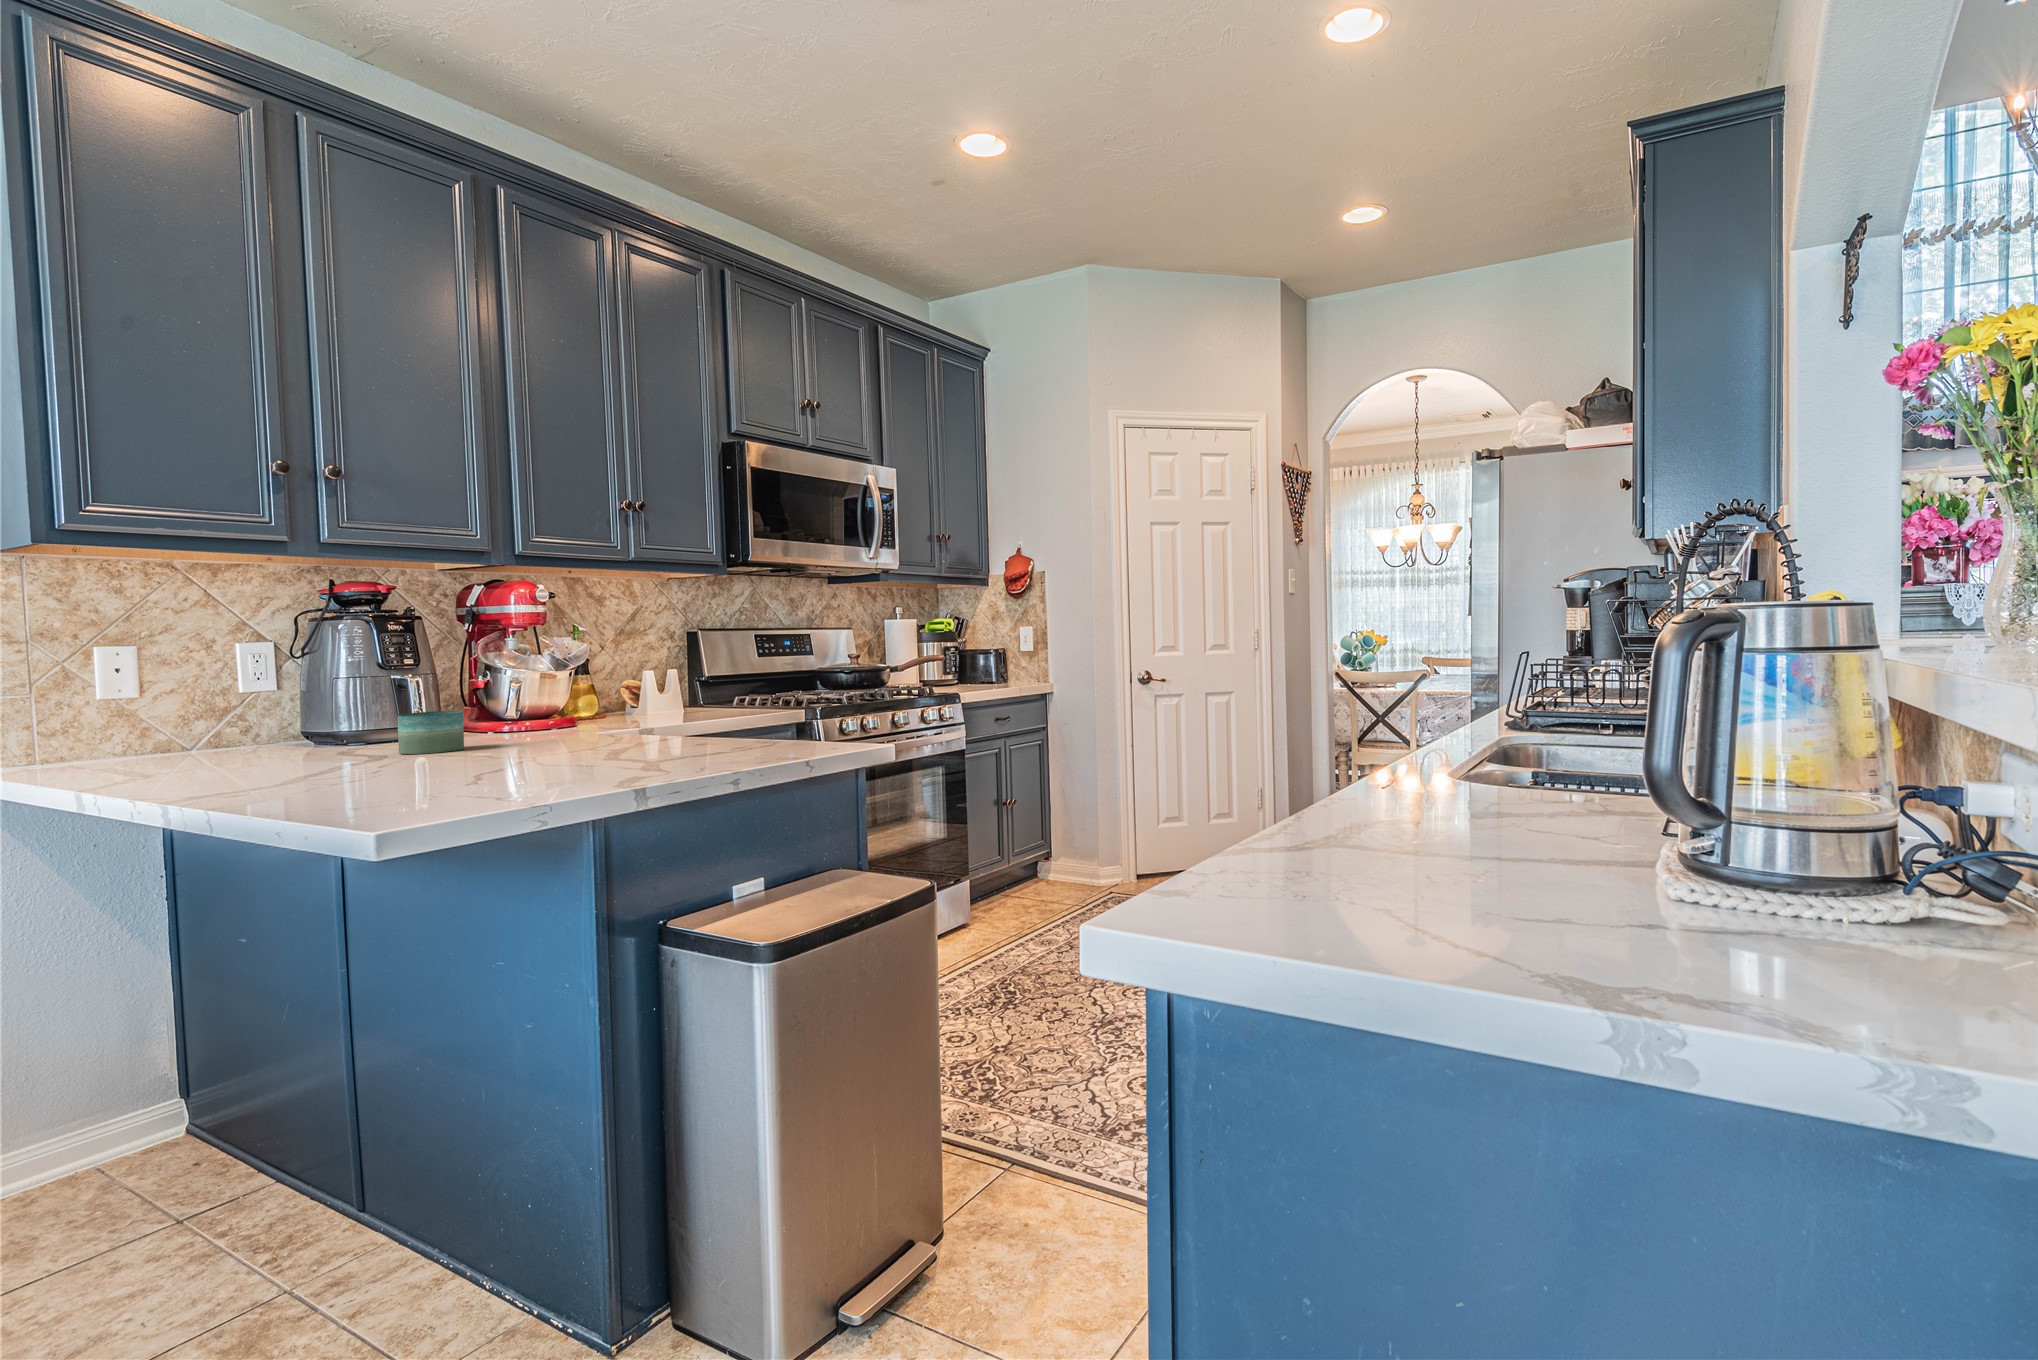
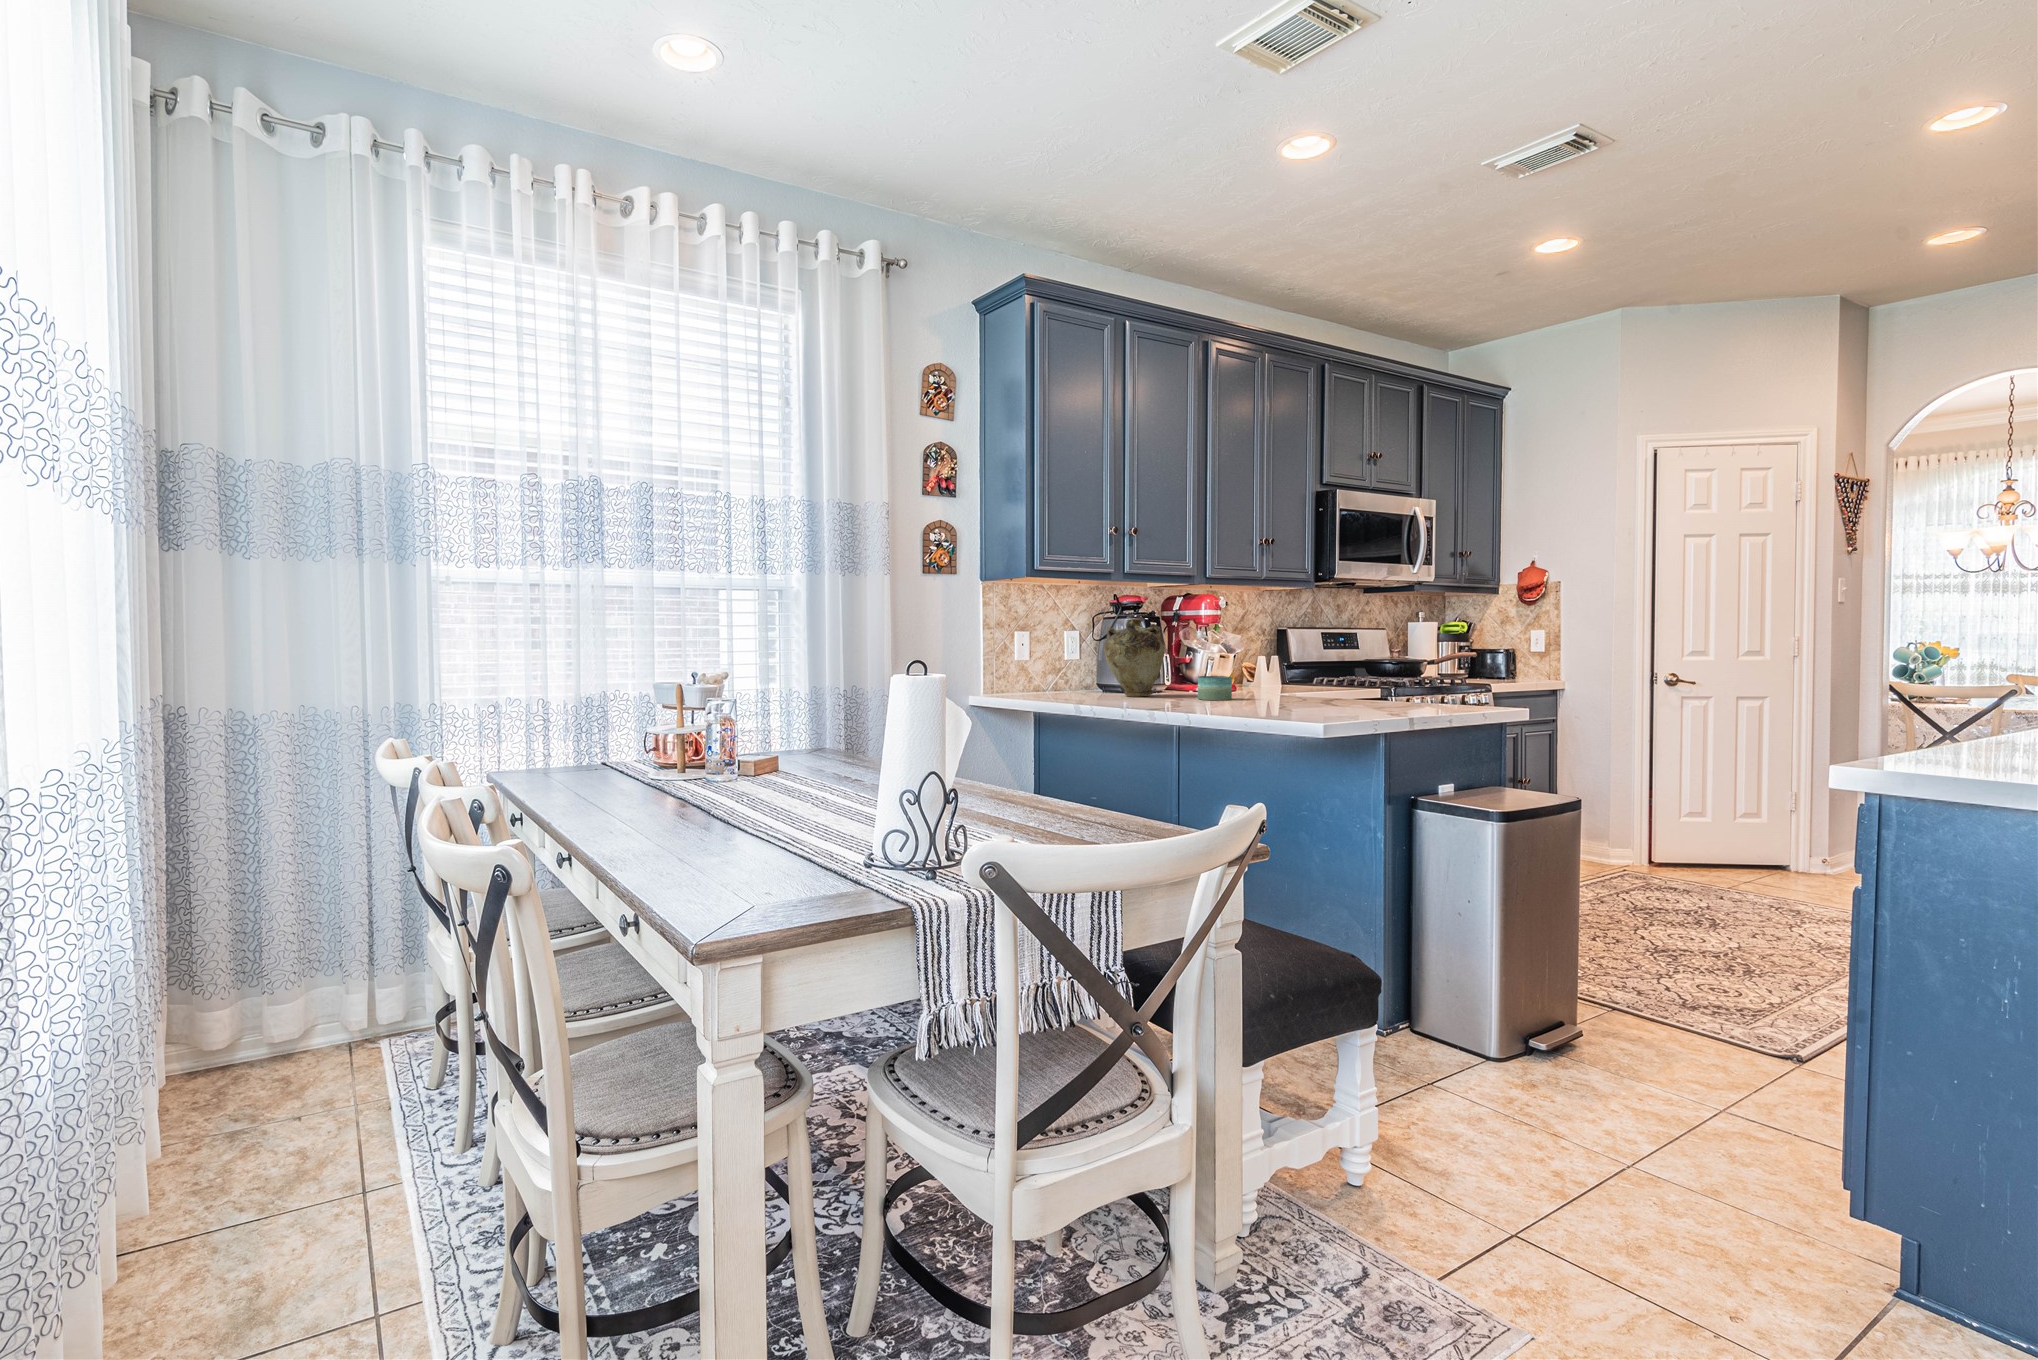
vase: none [233,618,366,754] -> present [1104,619,1165,697]

